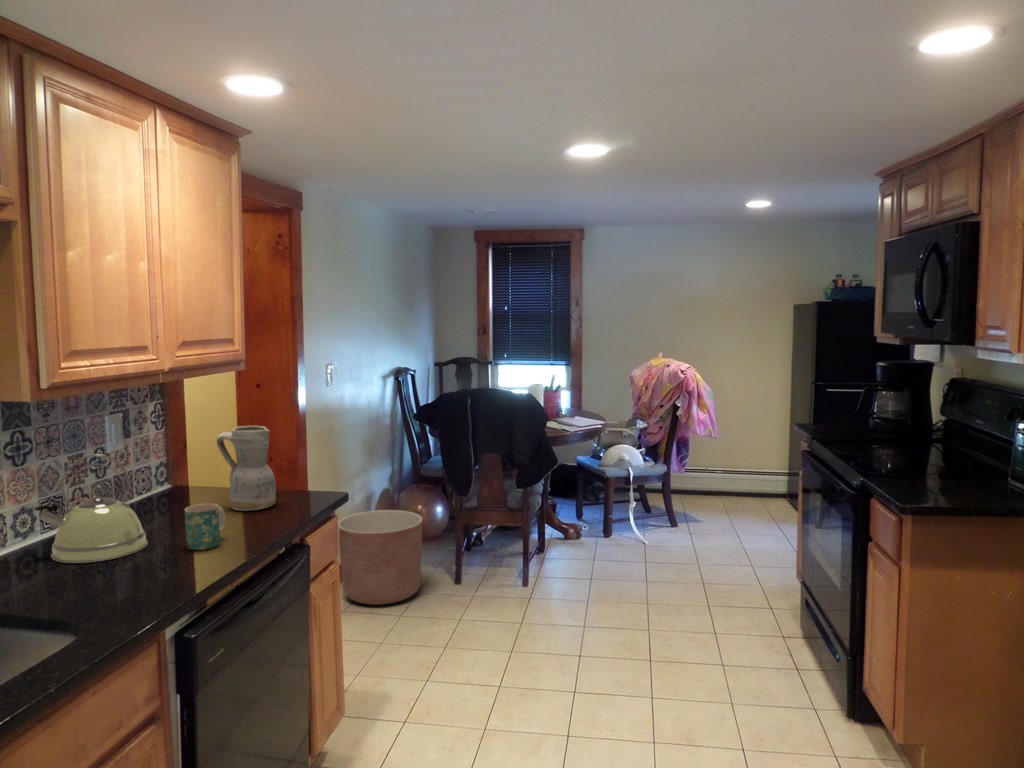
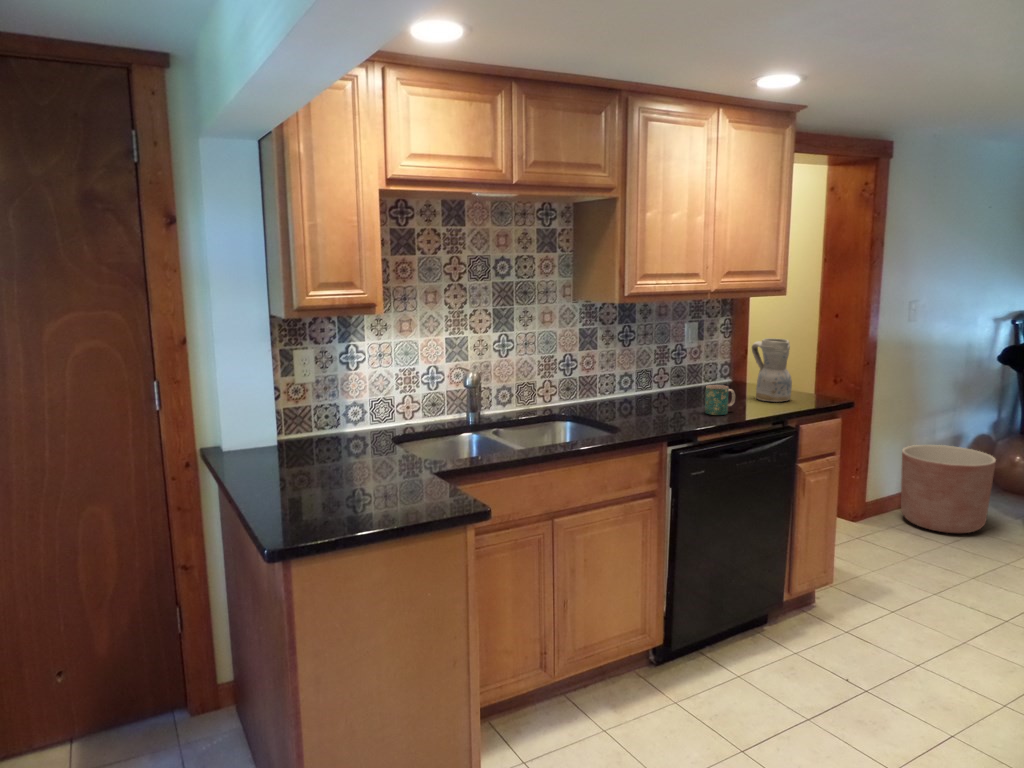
kettle: present [34,454,148,563] -> none [626,343,687,410]

